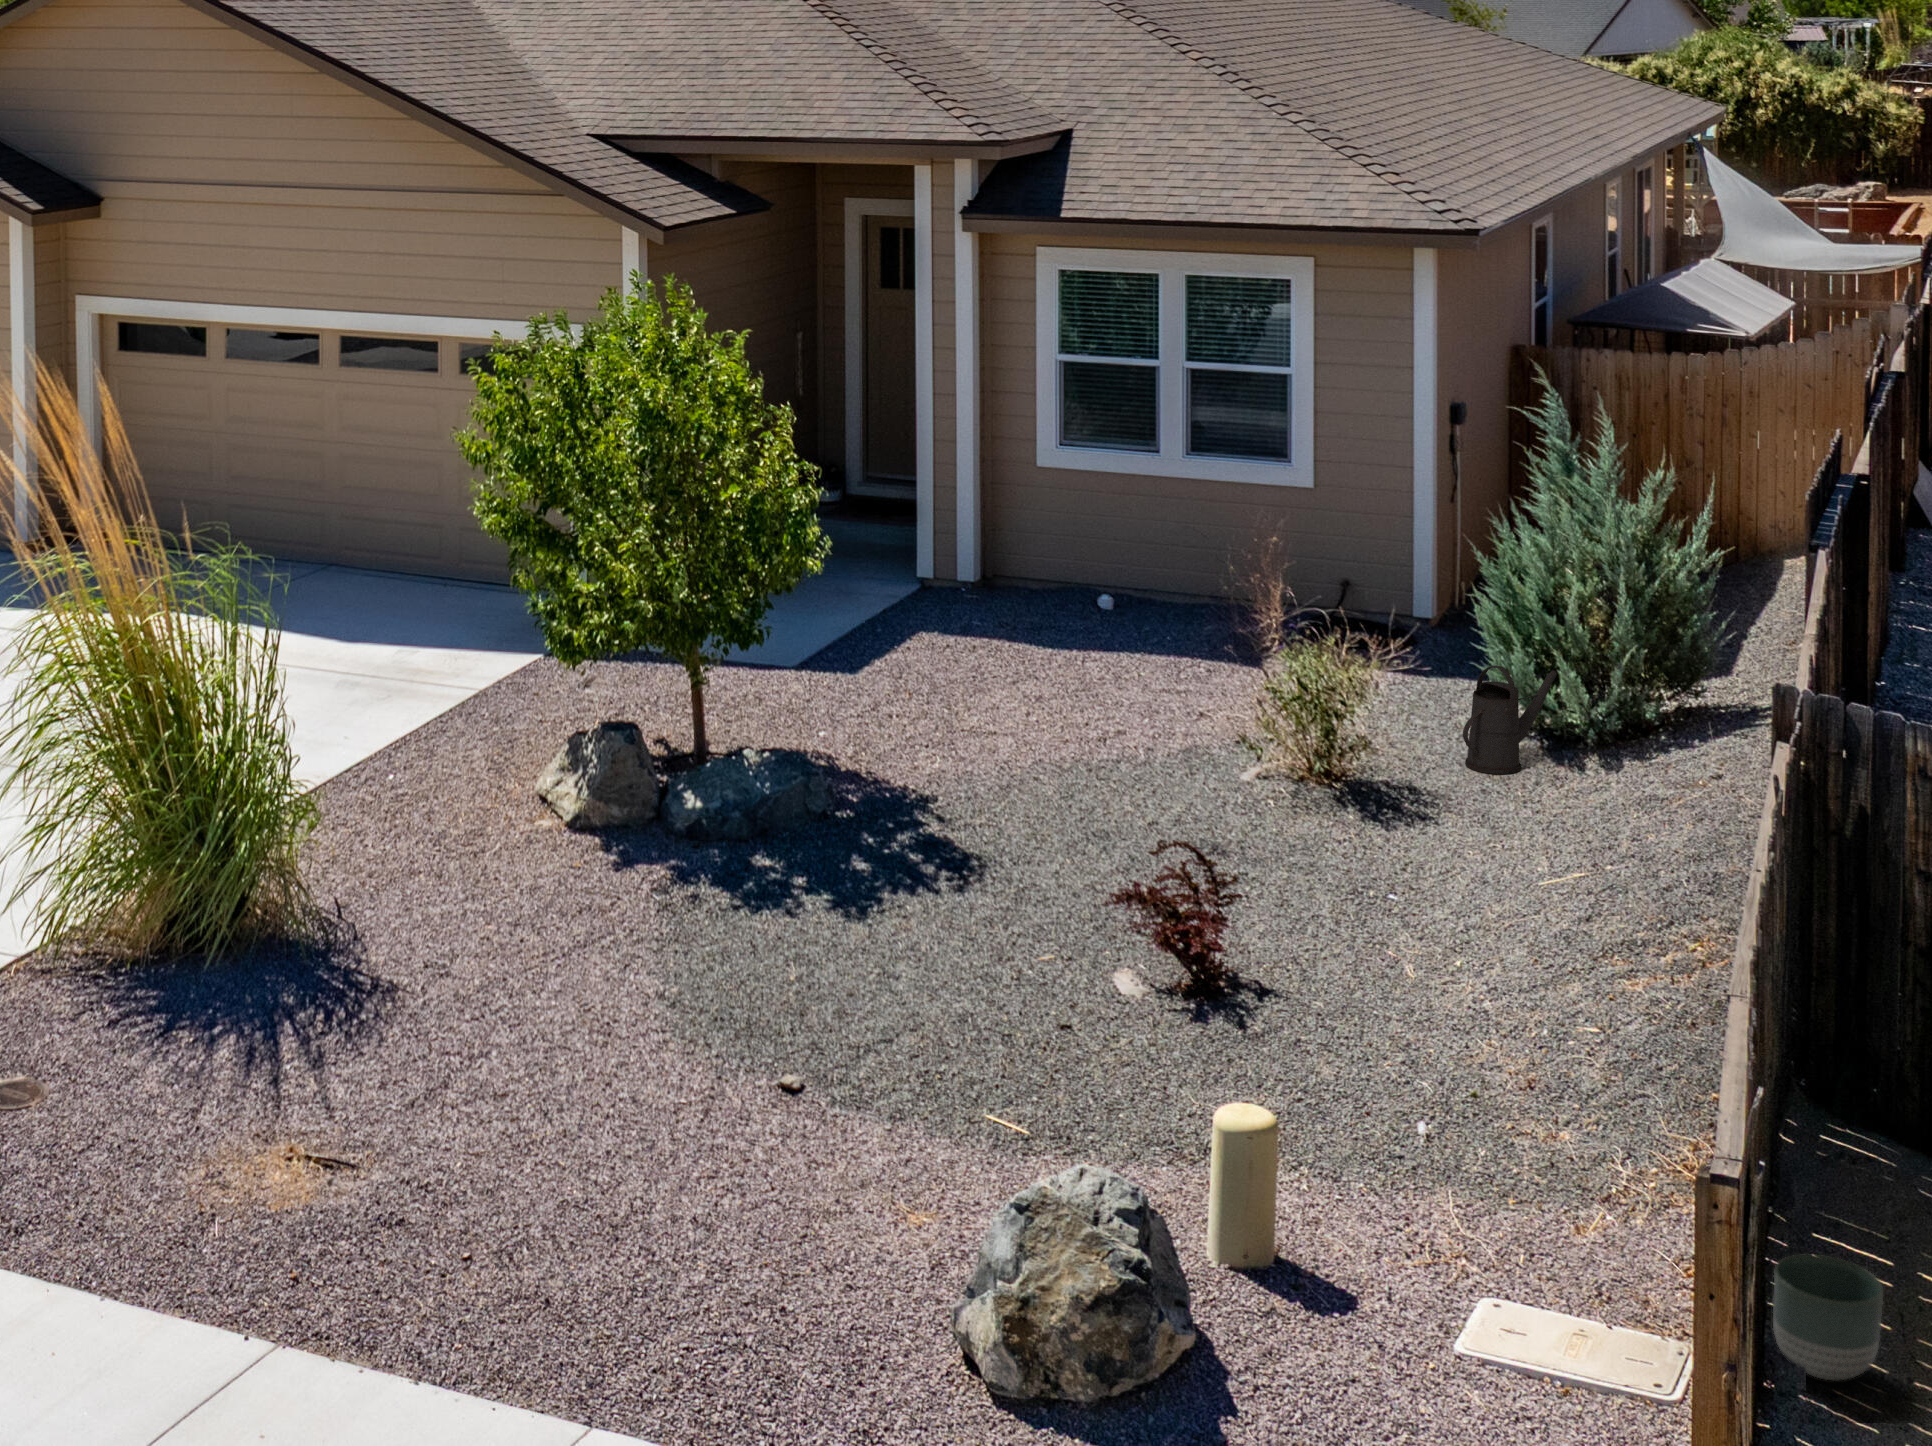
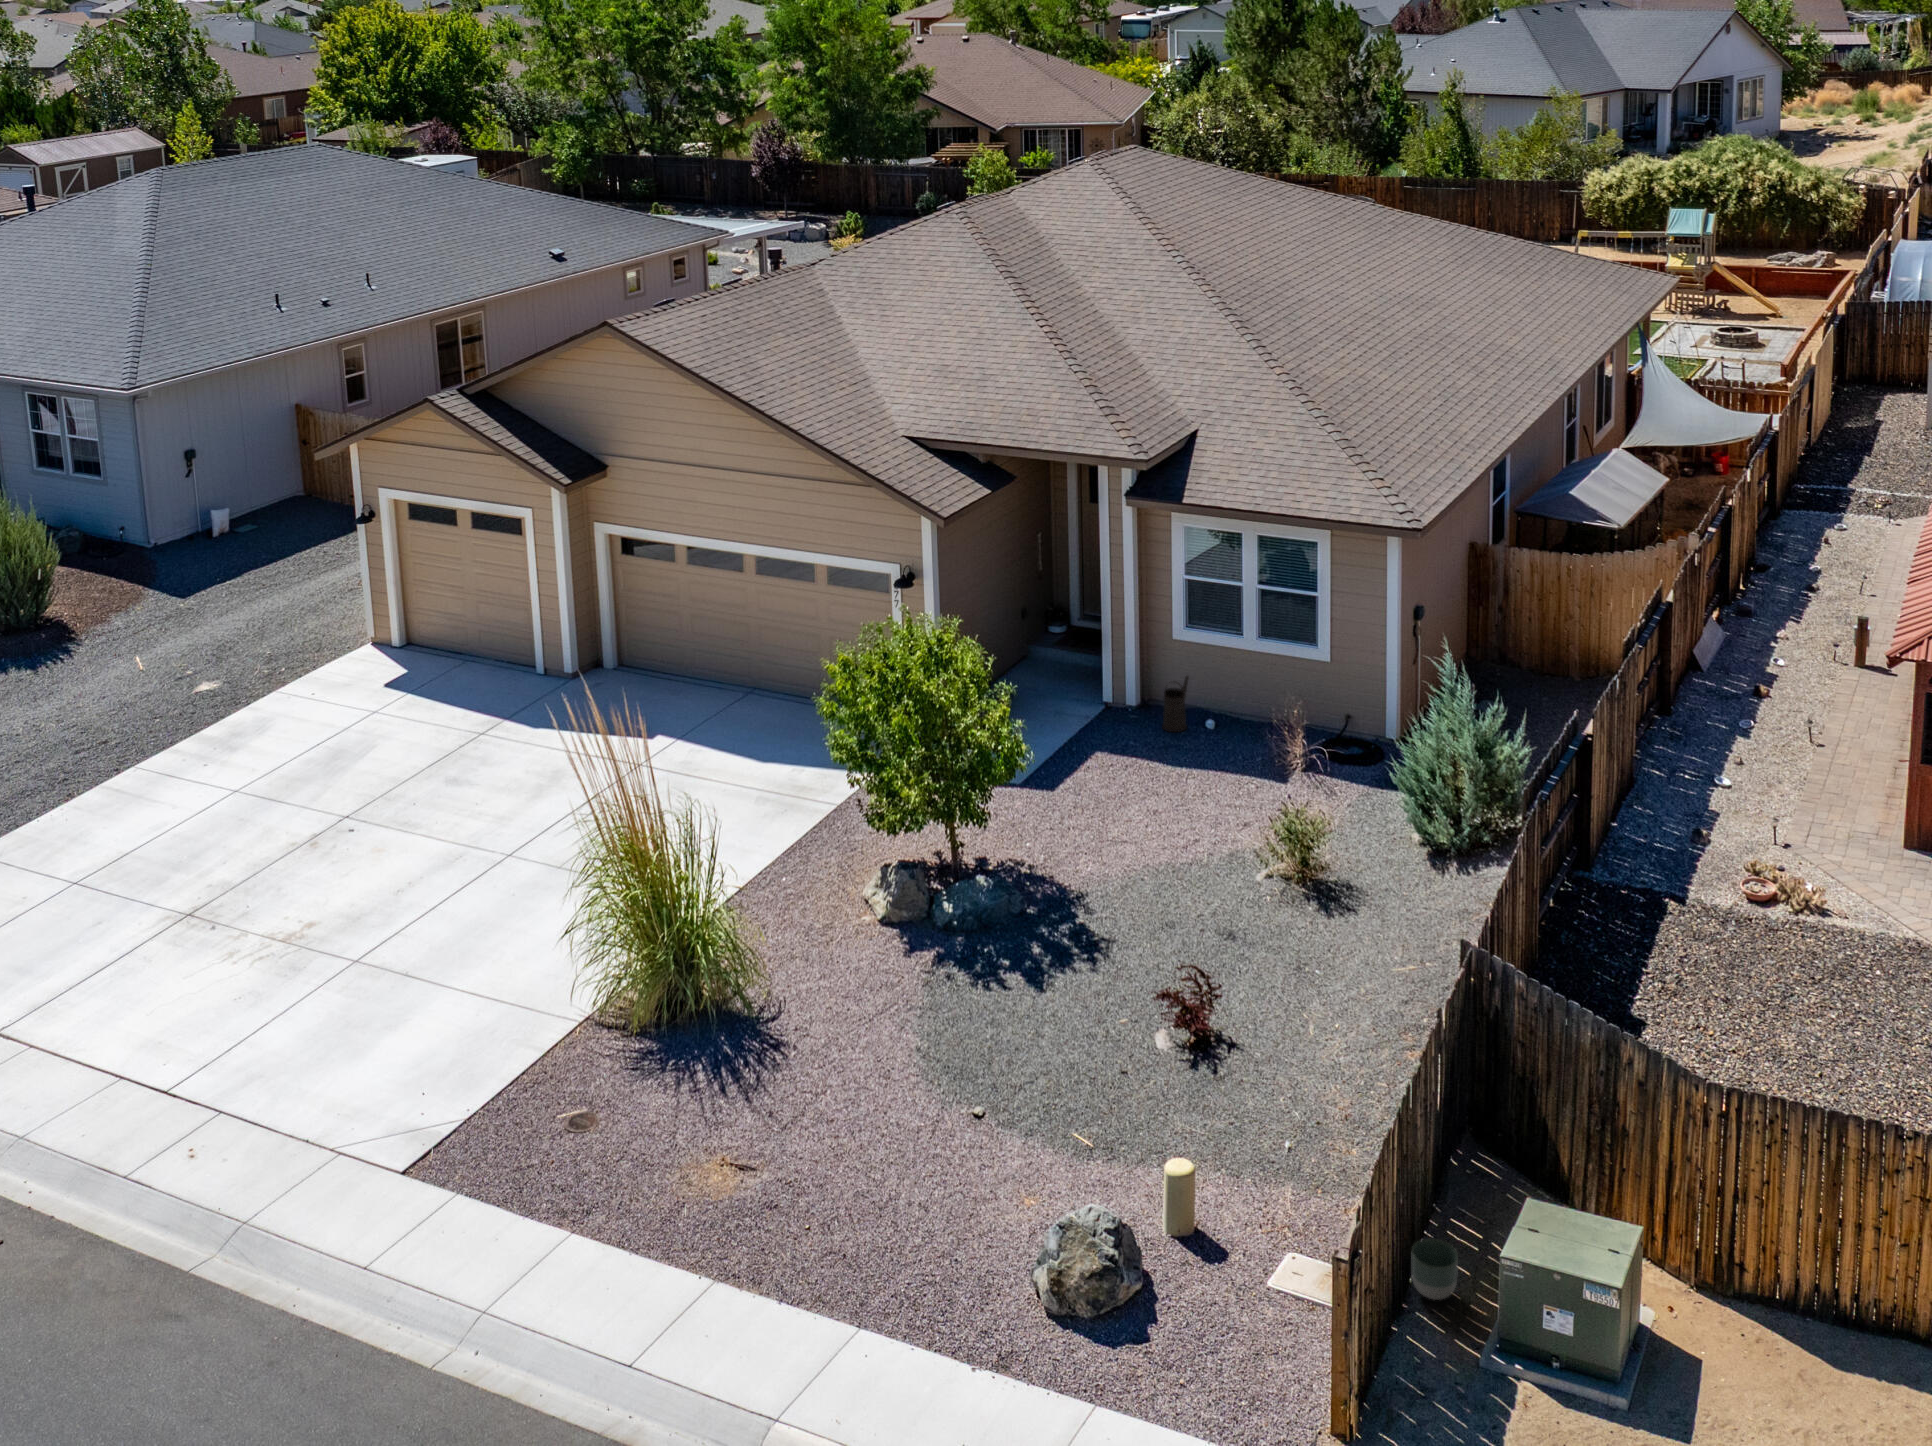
watering can: present [1463,665,1557,774] -> present [1162,676,1189,732]

